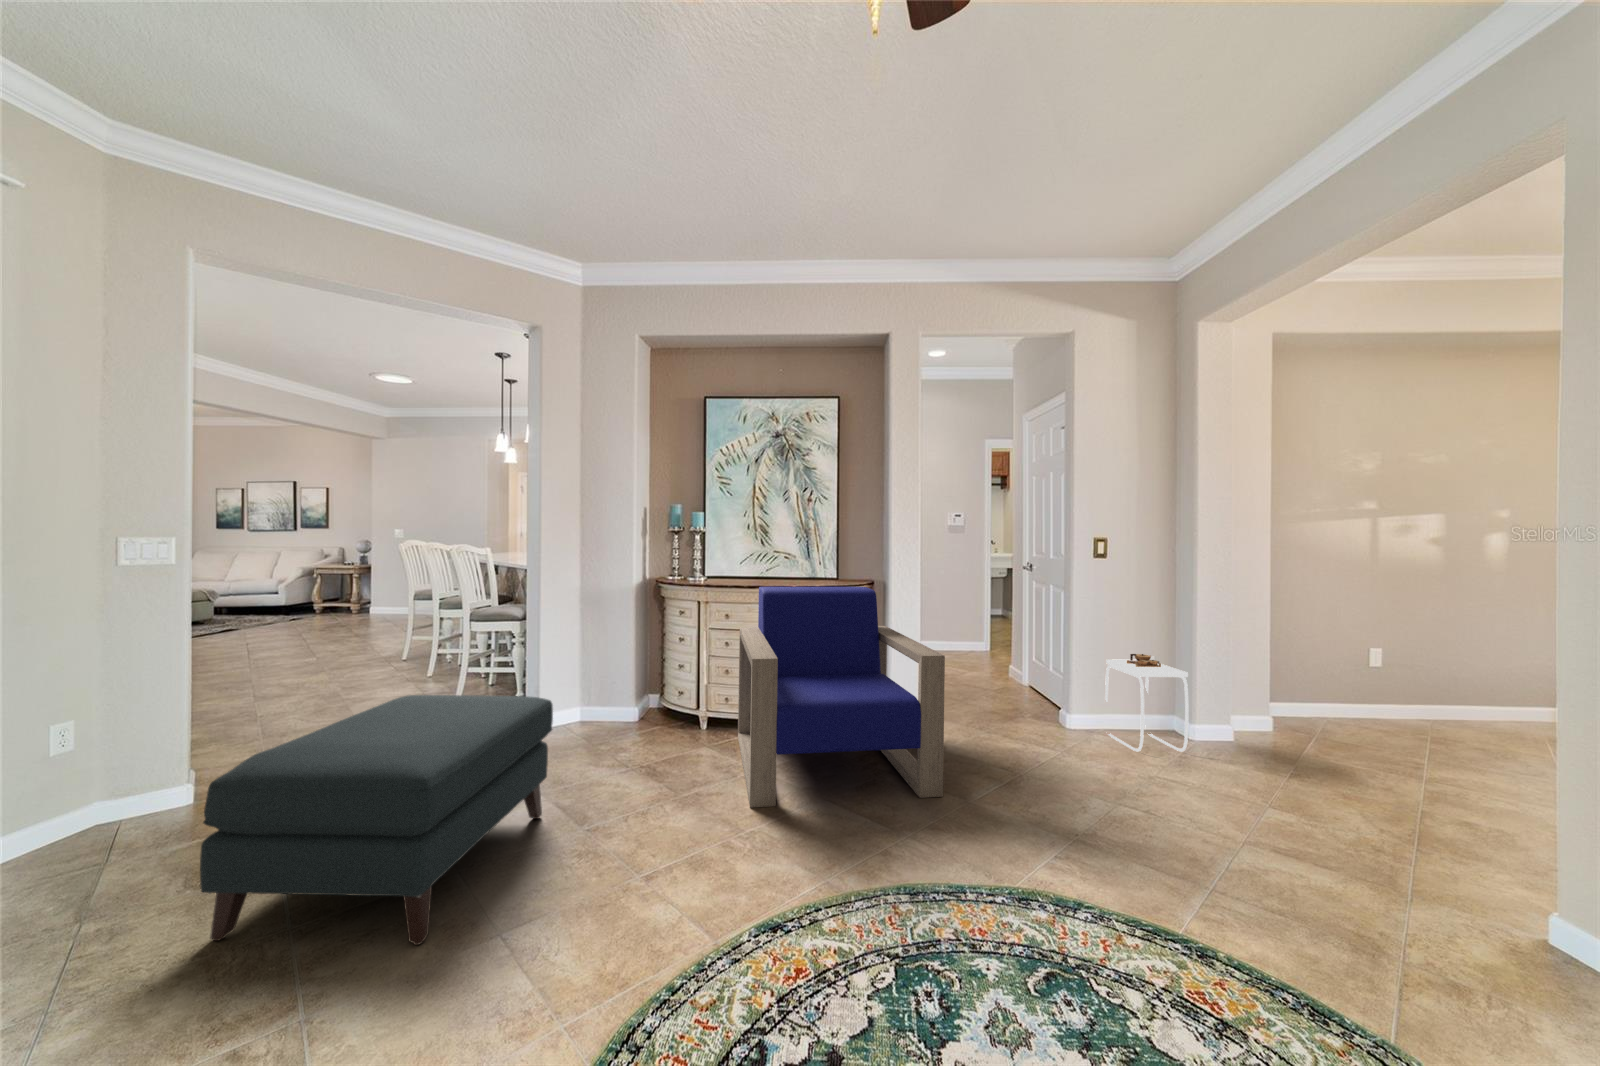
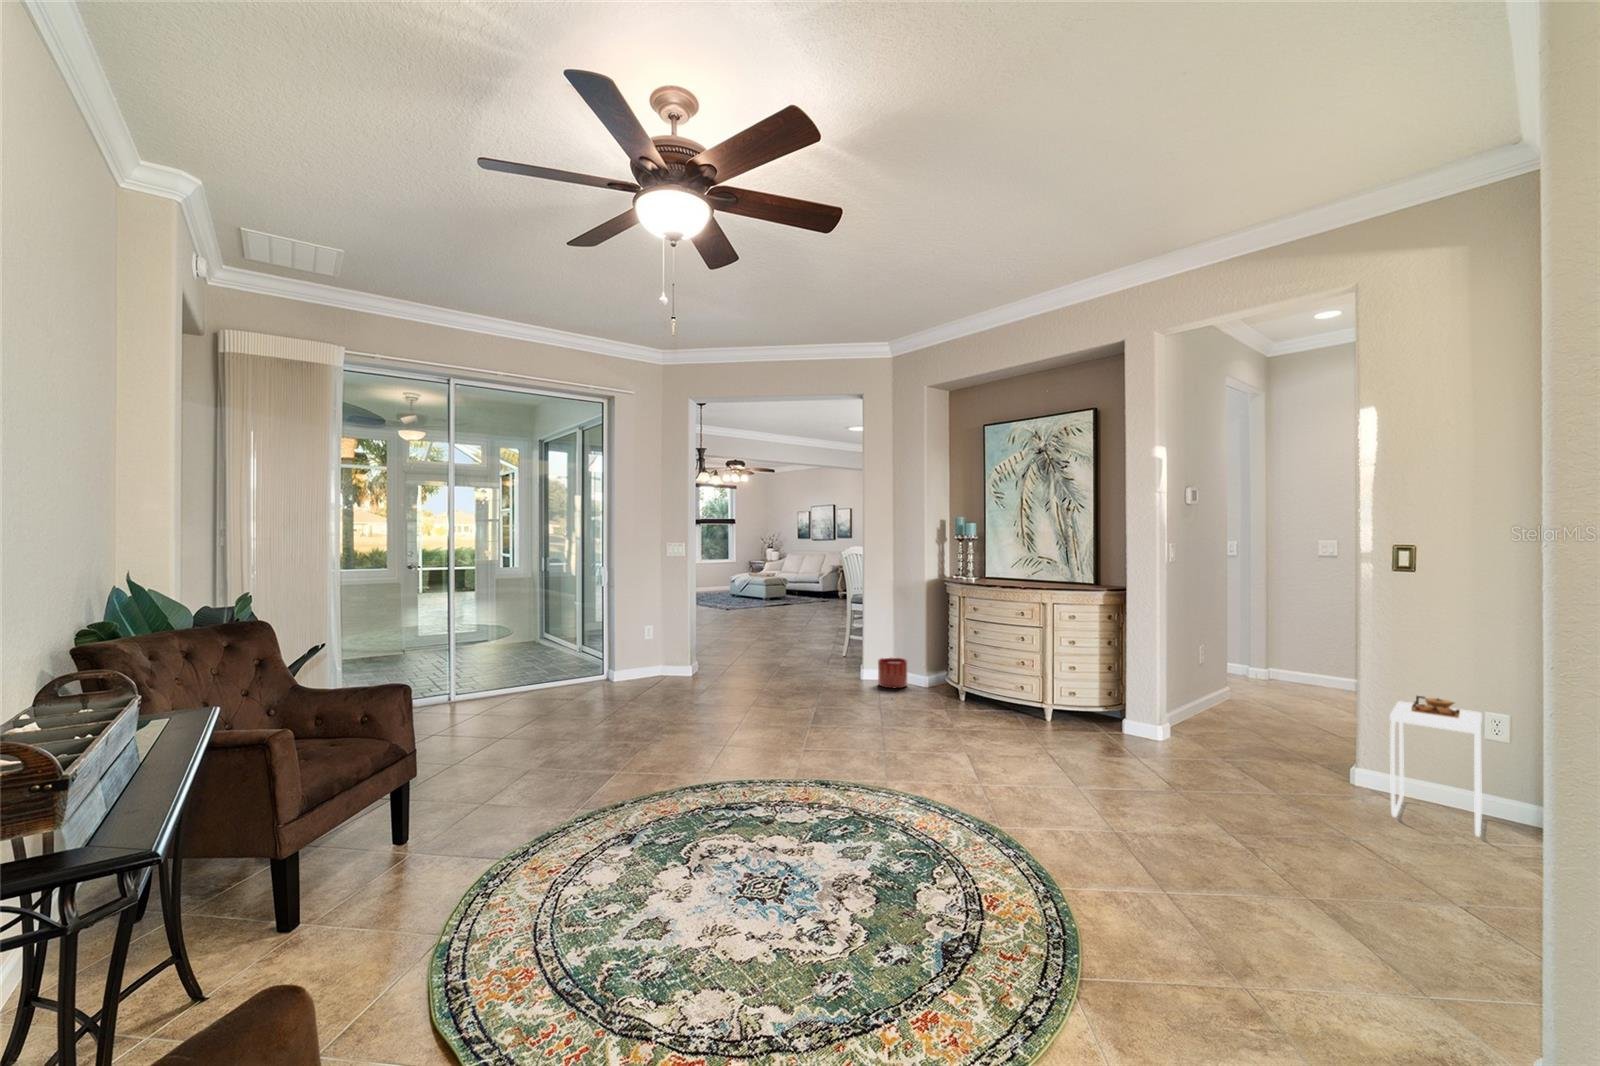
armchair: present [738,587,945,808] -> none [907,587,1105,774]
planter: none [576,689,618,734] -> present [878,657,907,688]
ottoman: present [200,695,553,945] -> none [654,634,806,736]

